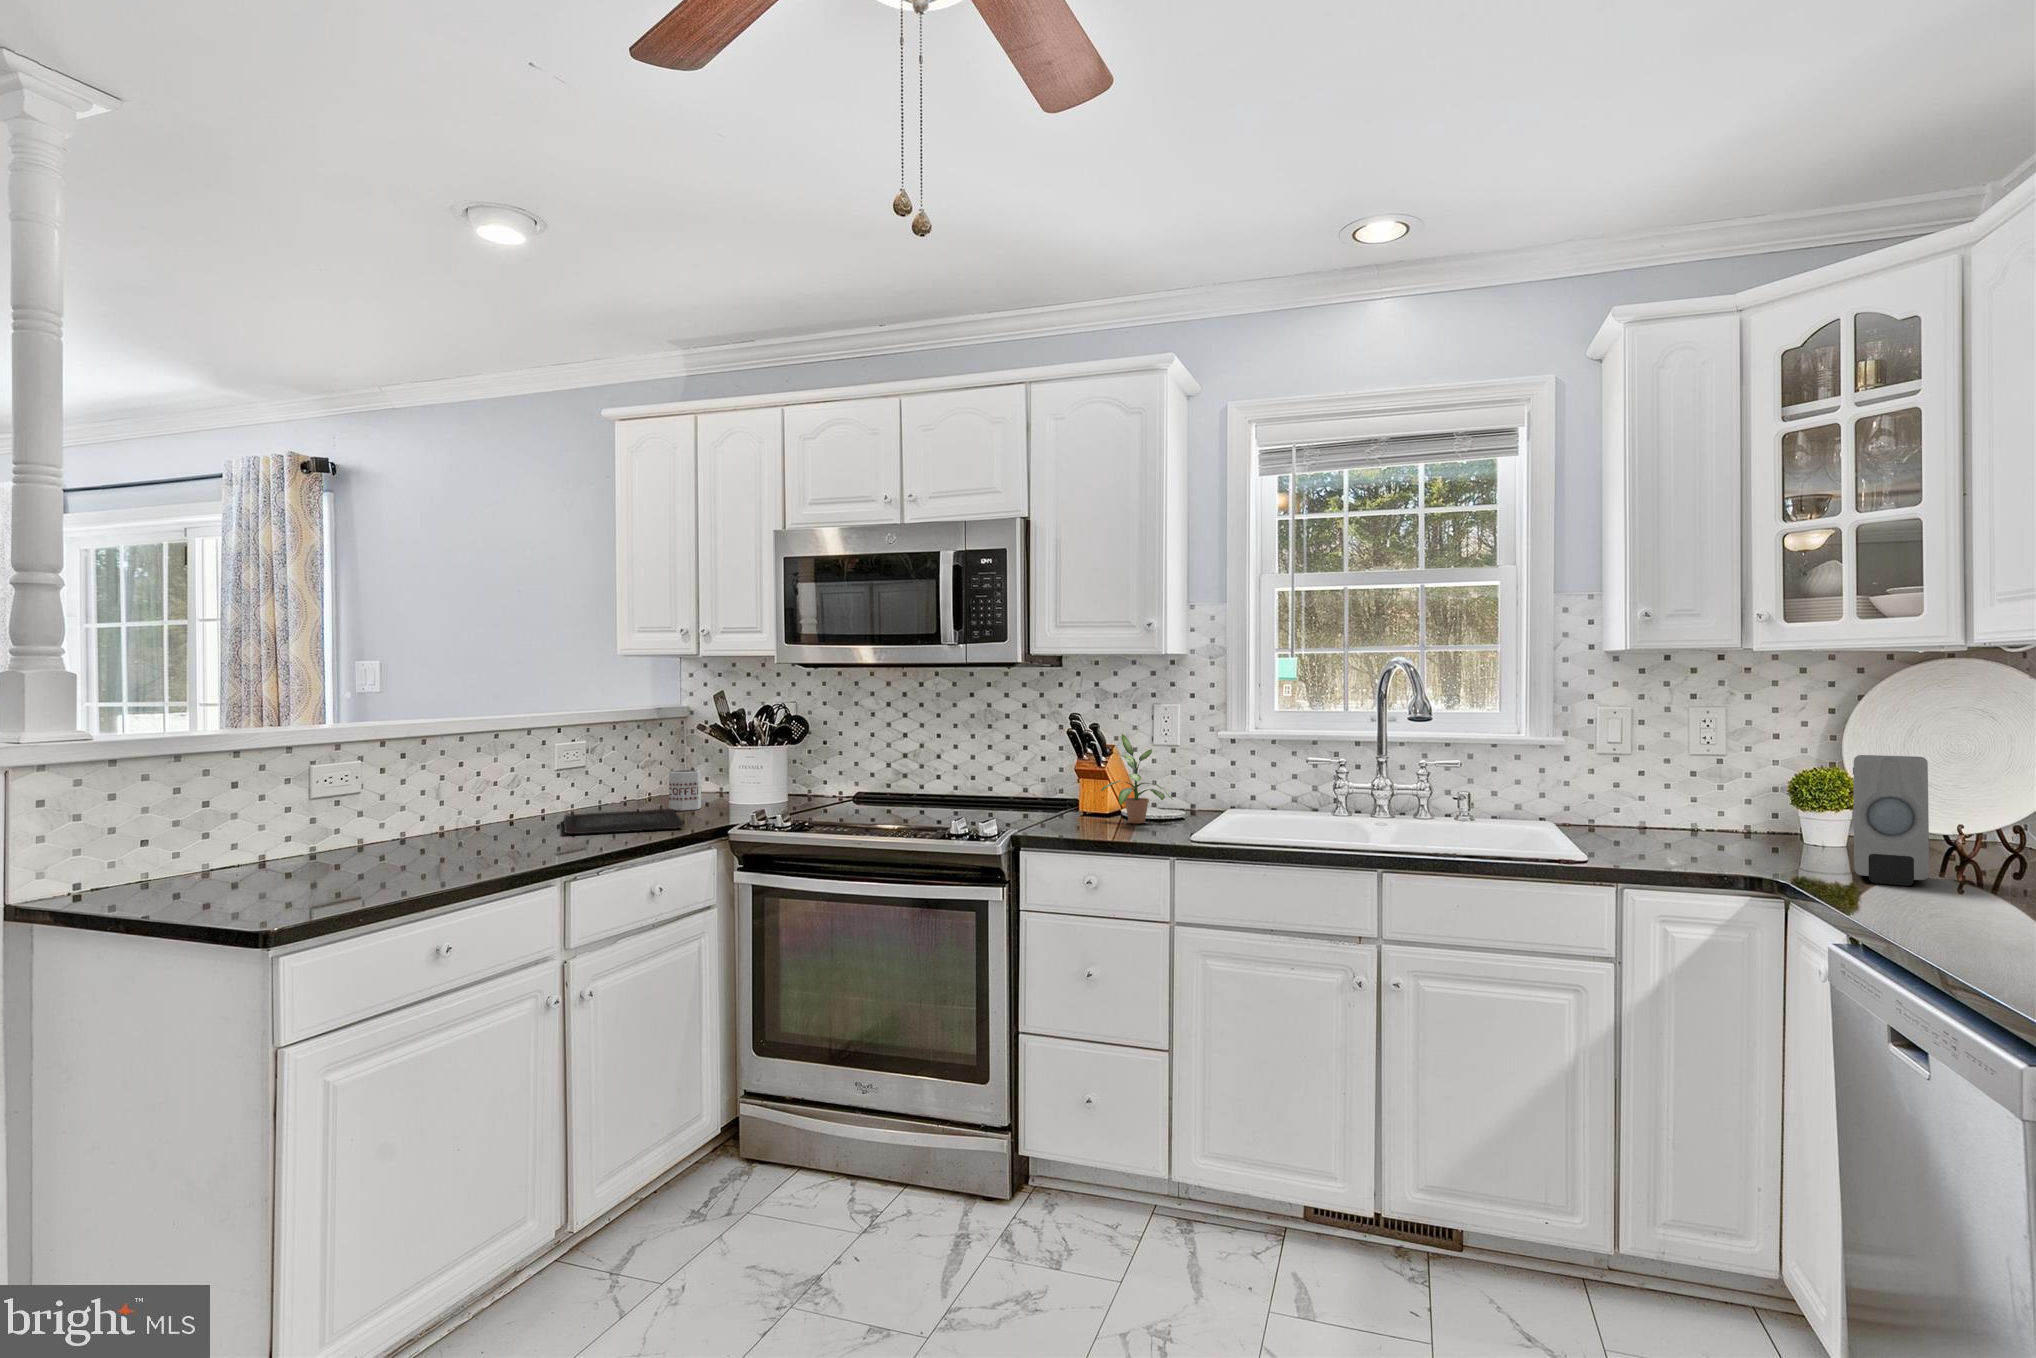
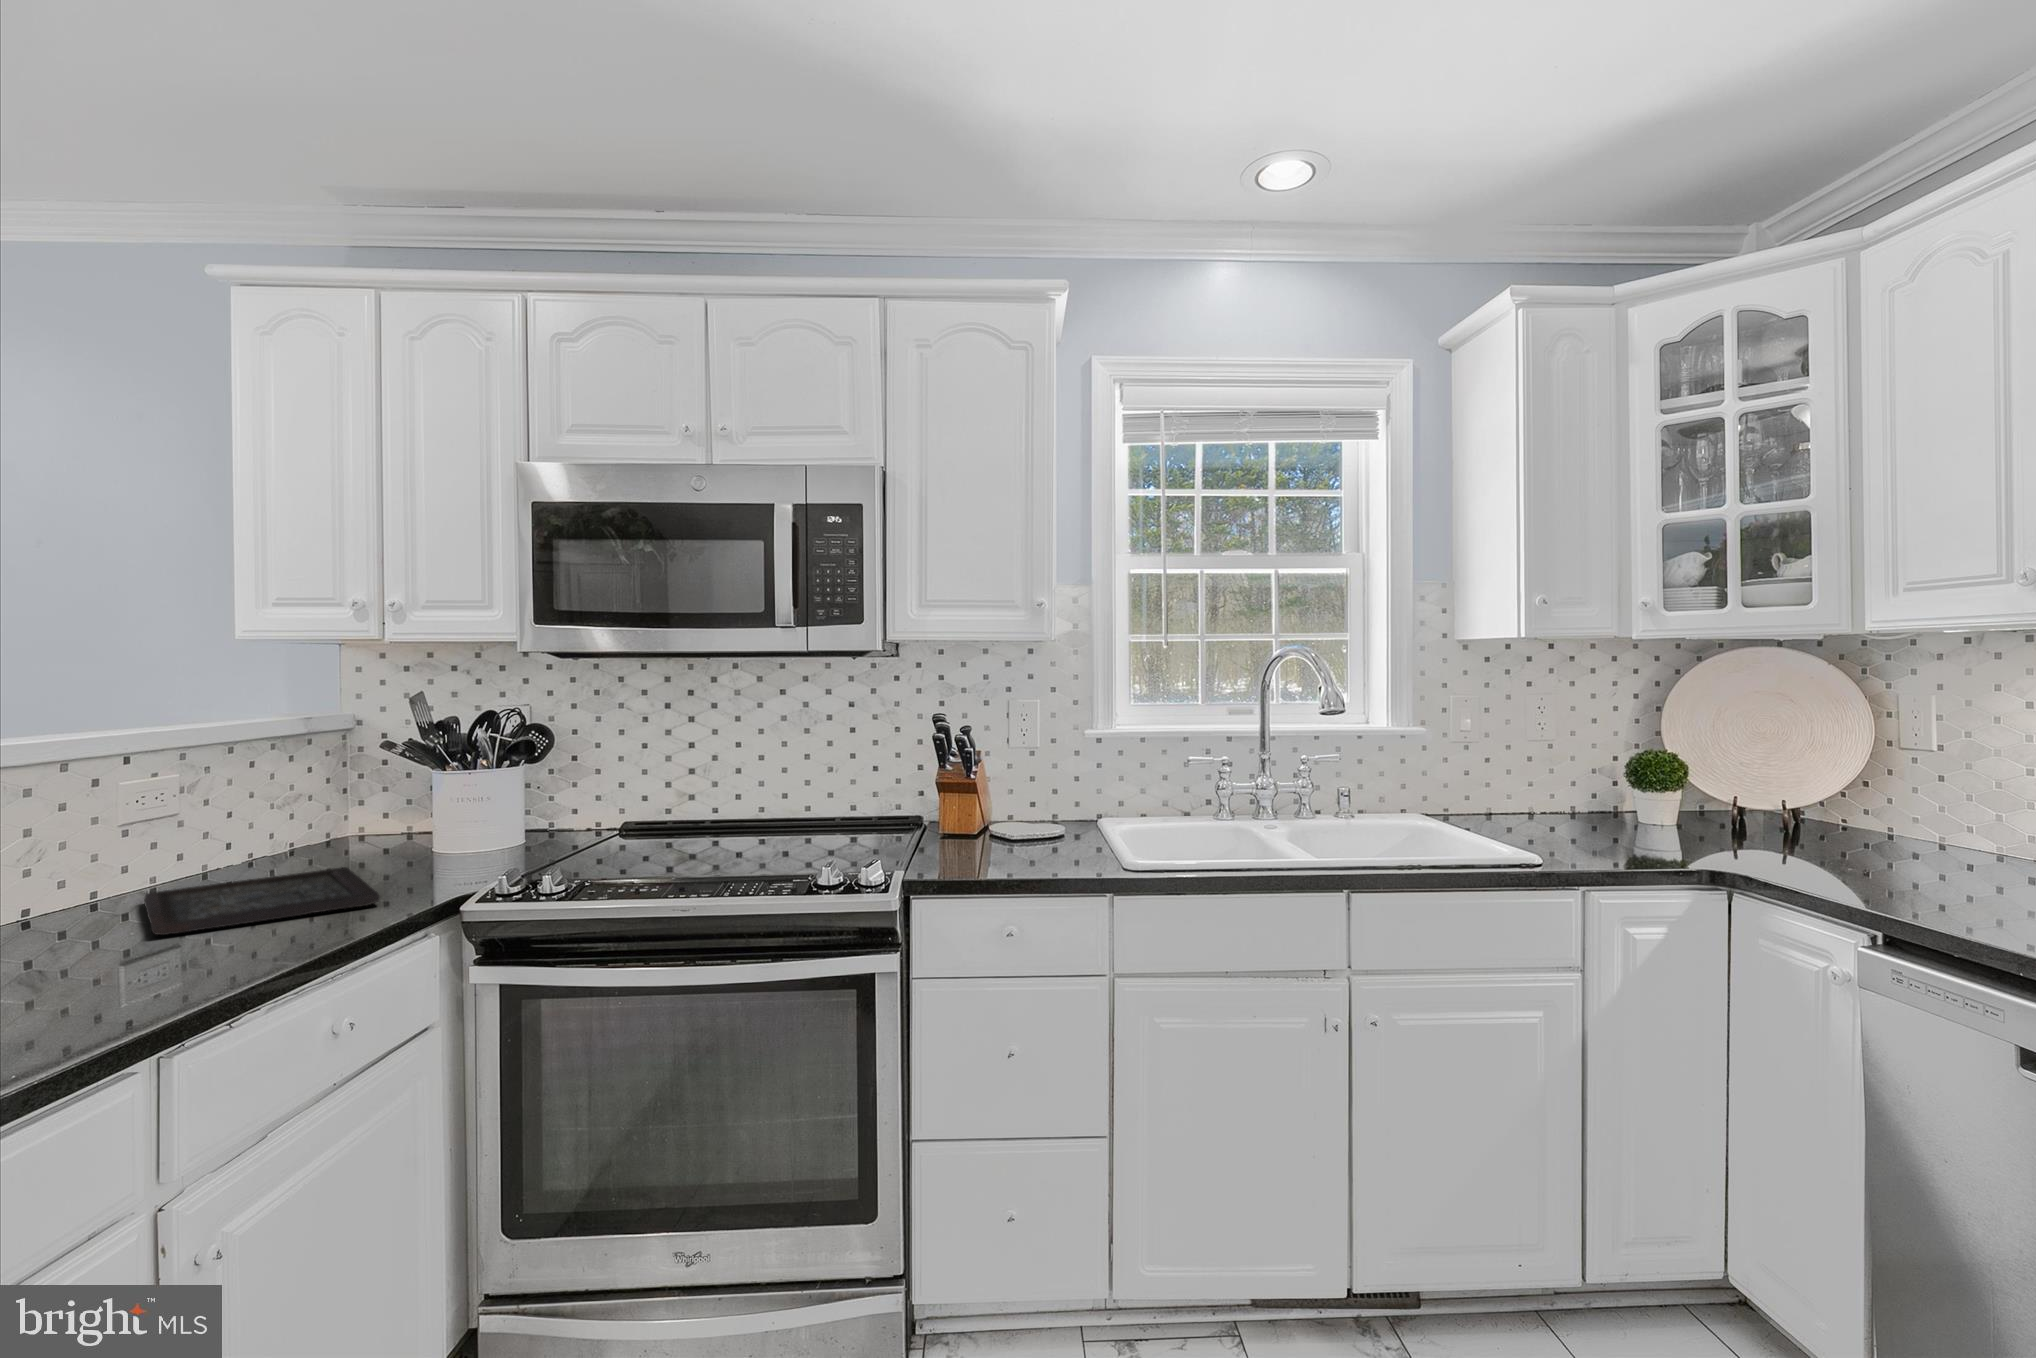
potted plant: present [1101,734,1173,823] -> none [970,738,1063,847]
soap dispenser: present [1853,755,1929,886] -> none [1798,747,1916,880]
mug: present [669,770,702,810] -> none [334,806,386,866]

